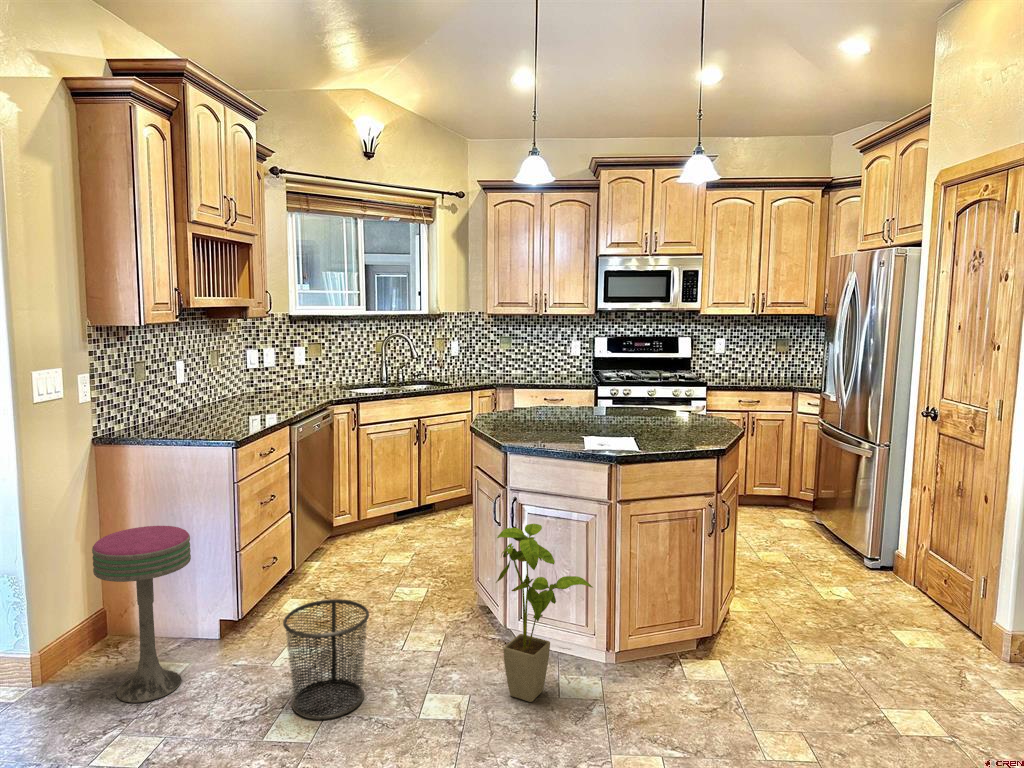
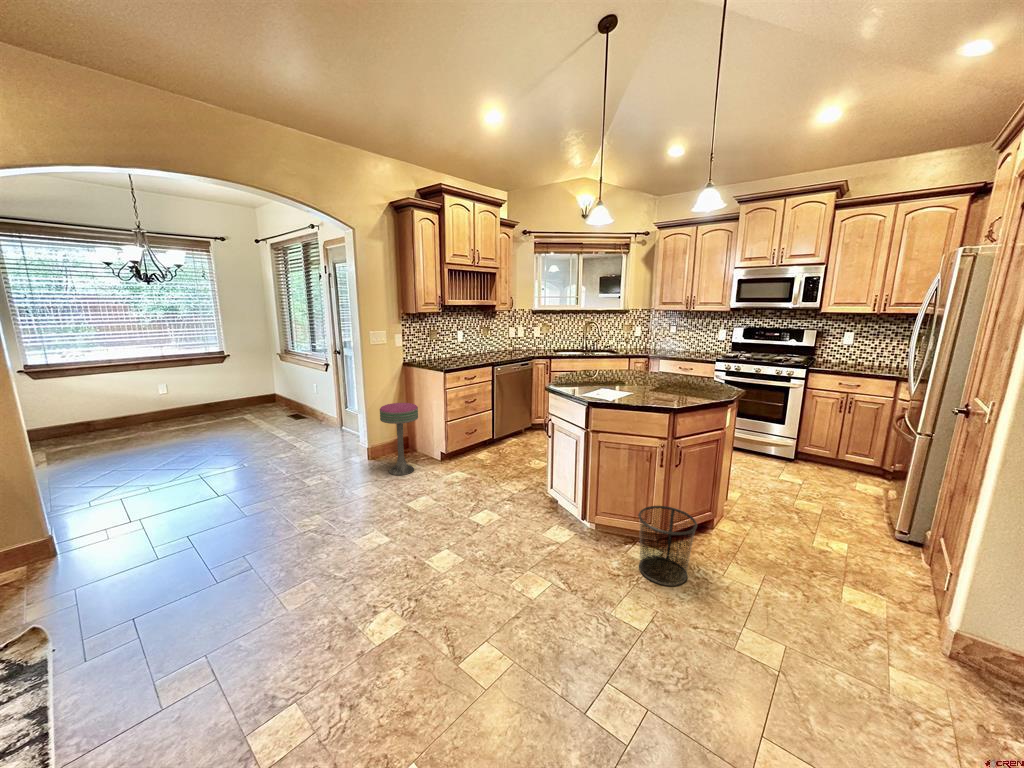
house plant: present [496,524,593,702] -> none [511,431,561,527]
waste bin: present [283,599,369,719] -> present [638,506,697,586]

